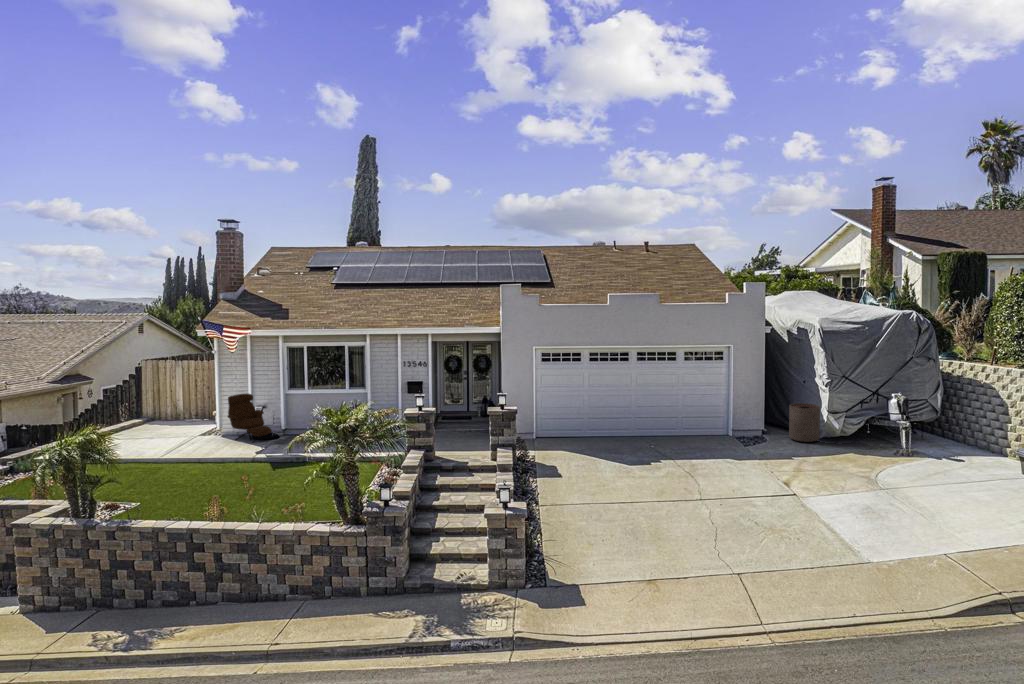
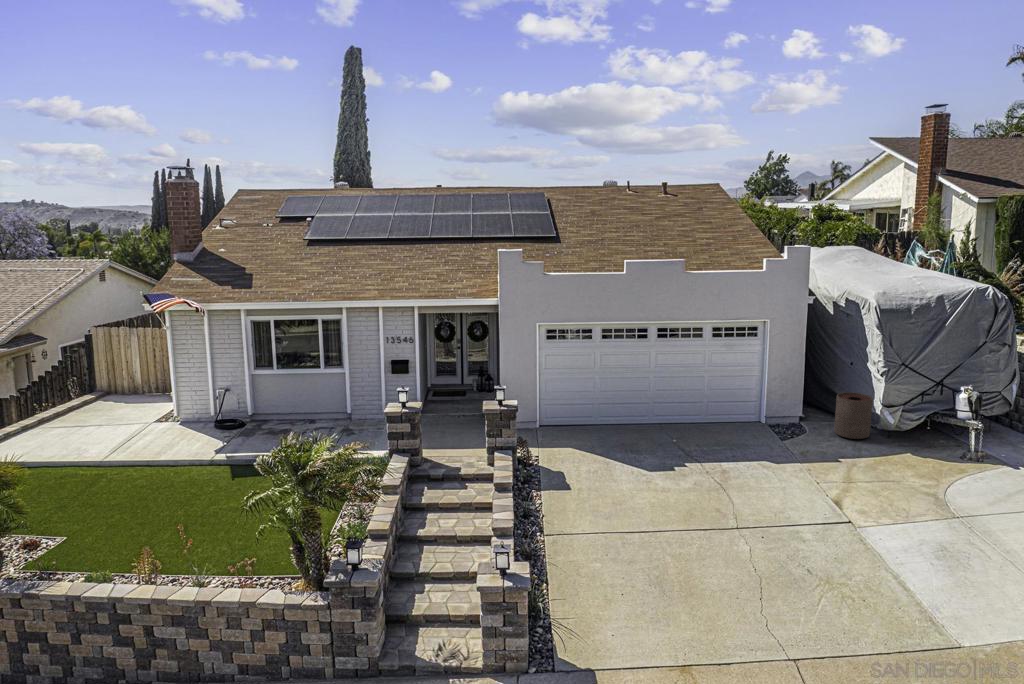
lounge chair: present [227,394,272,441] -> none [184,374,236,434]

